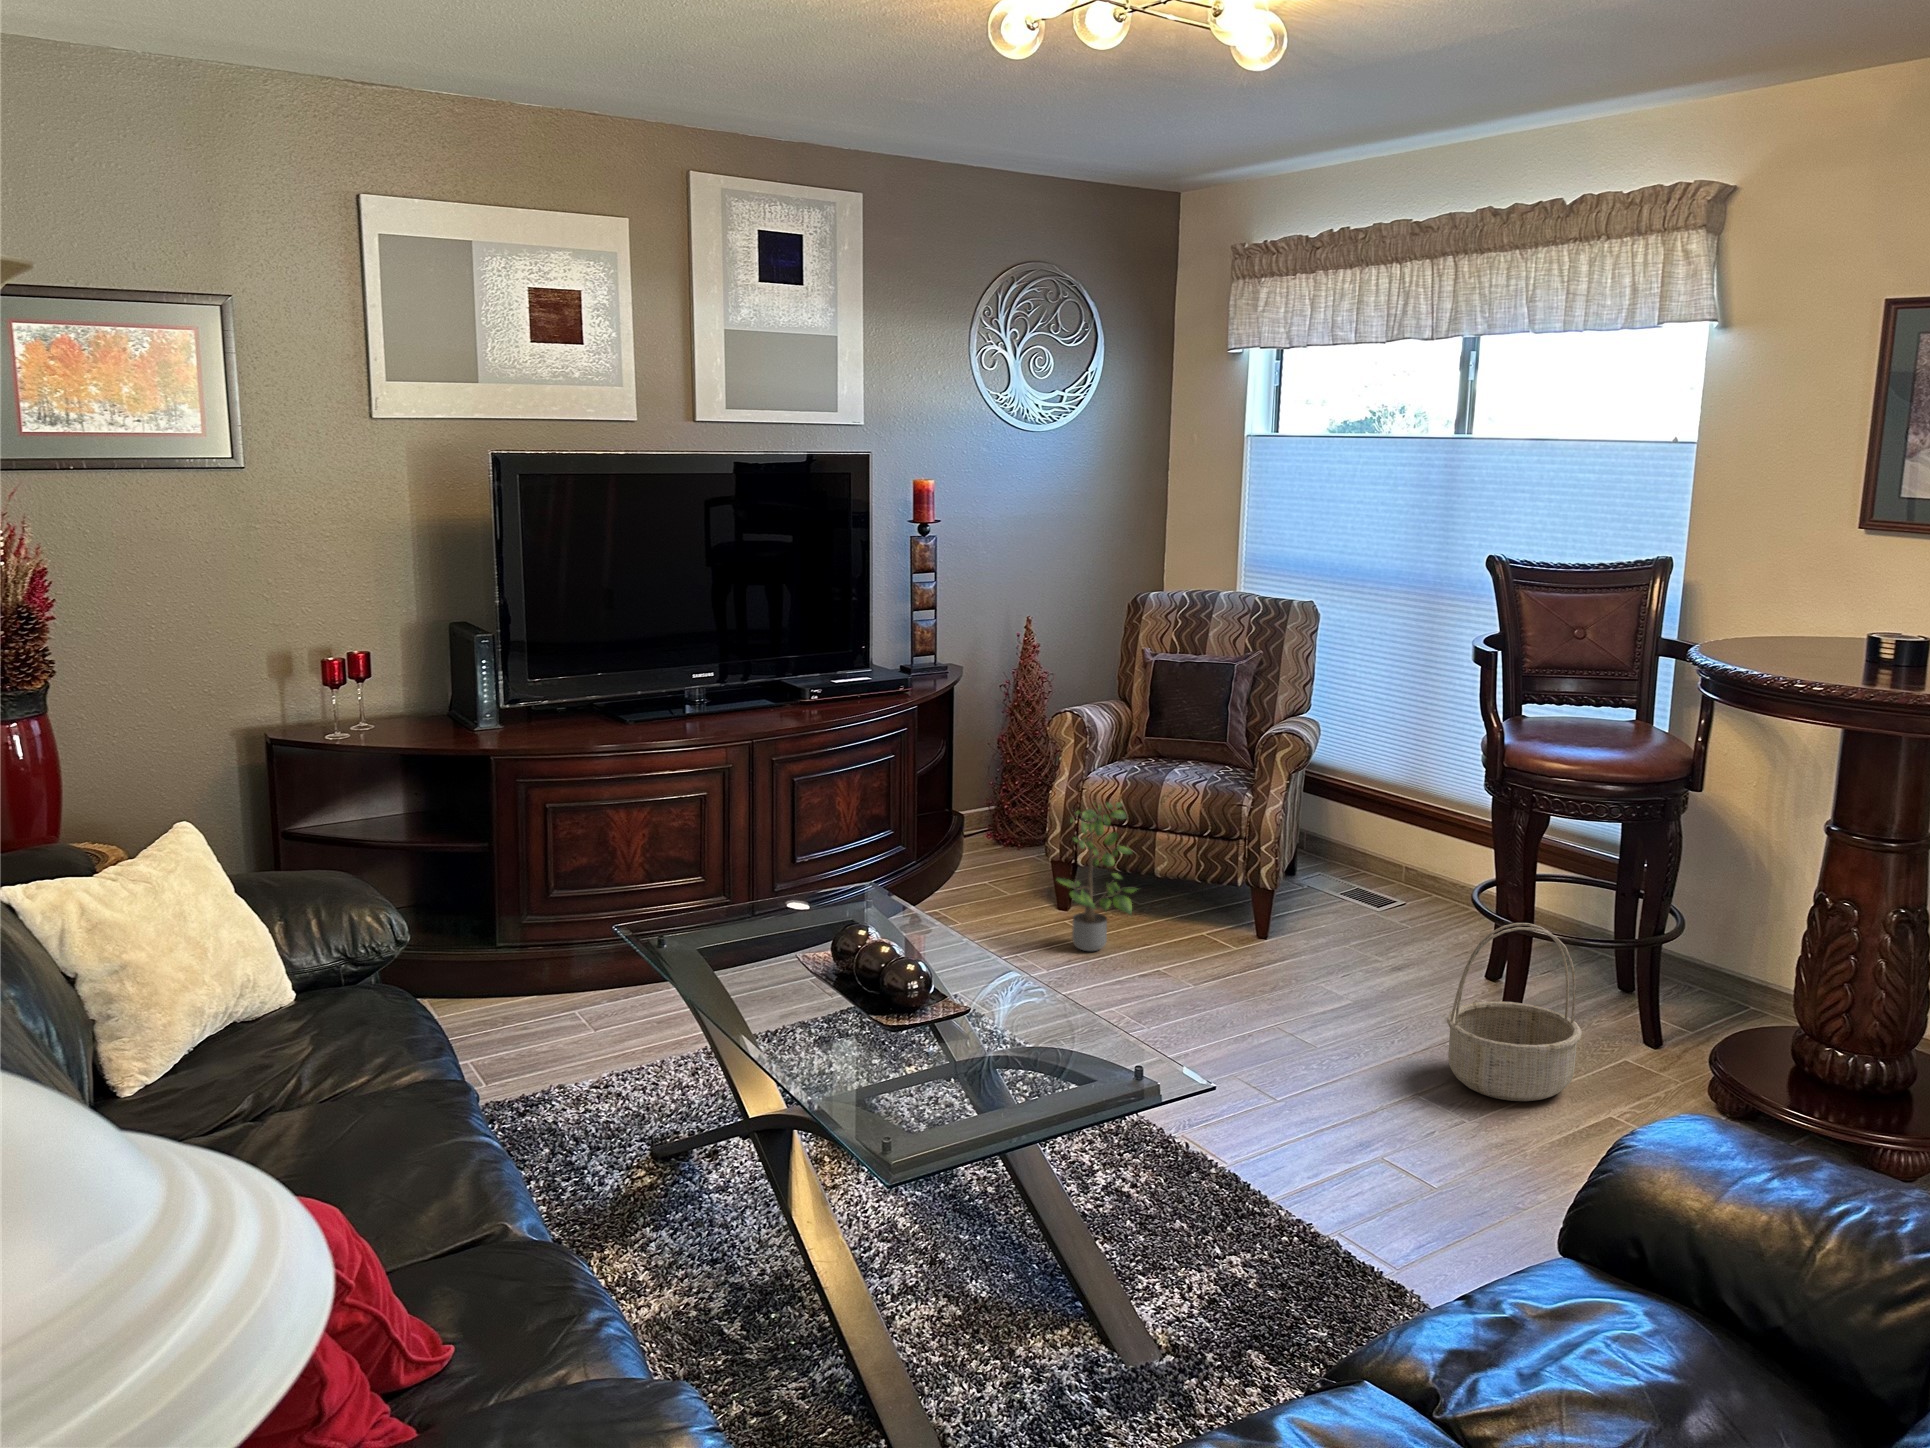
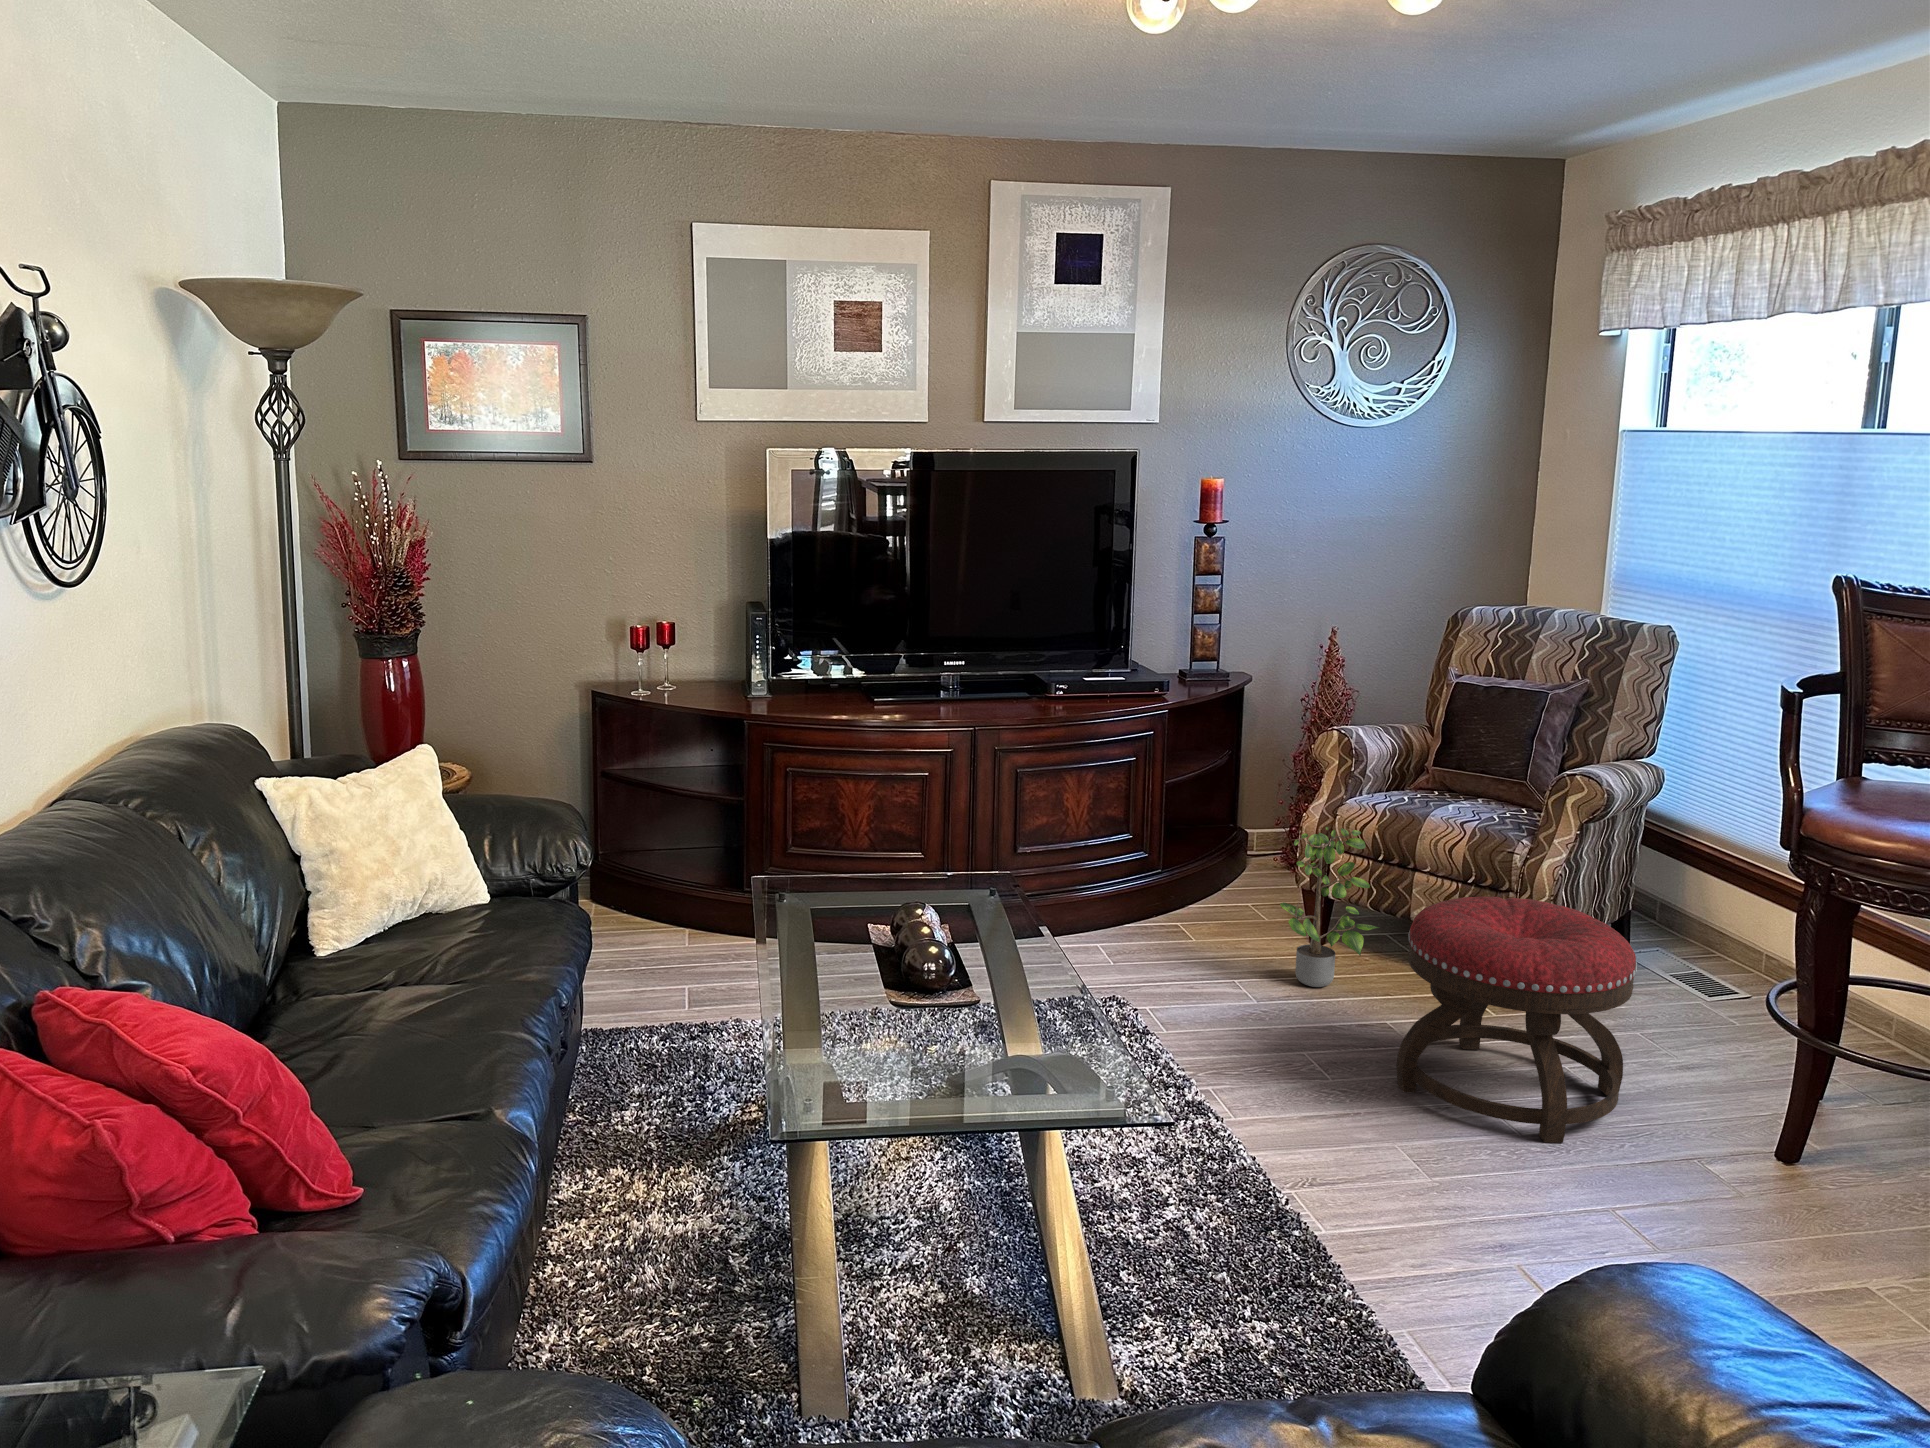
ottoman: none [1206,846,1390,1051] -> present [1396,897,1637,1143]
basket: present [1447,923,1582,1101] -> none [1664,1025,1852,1251]

